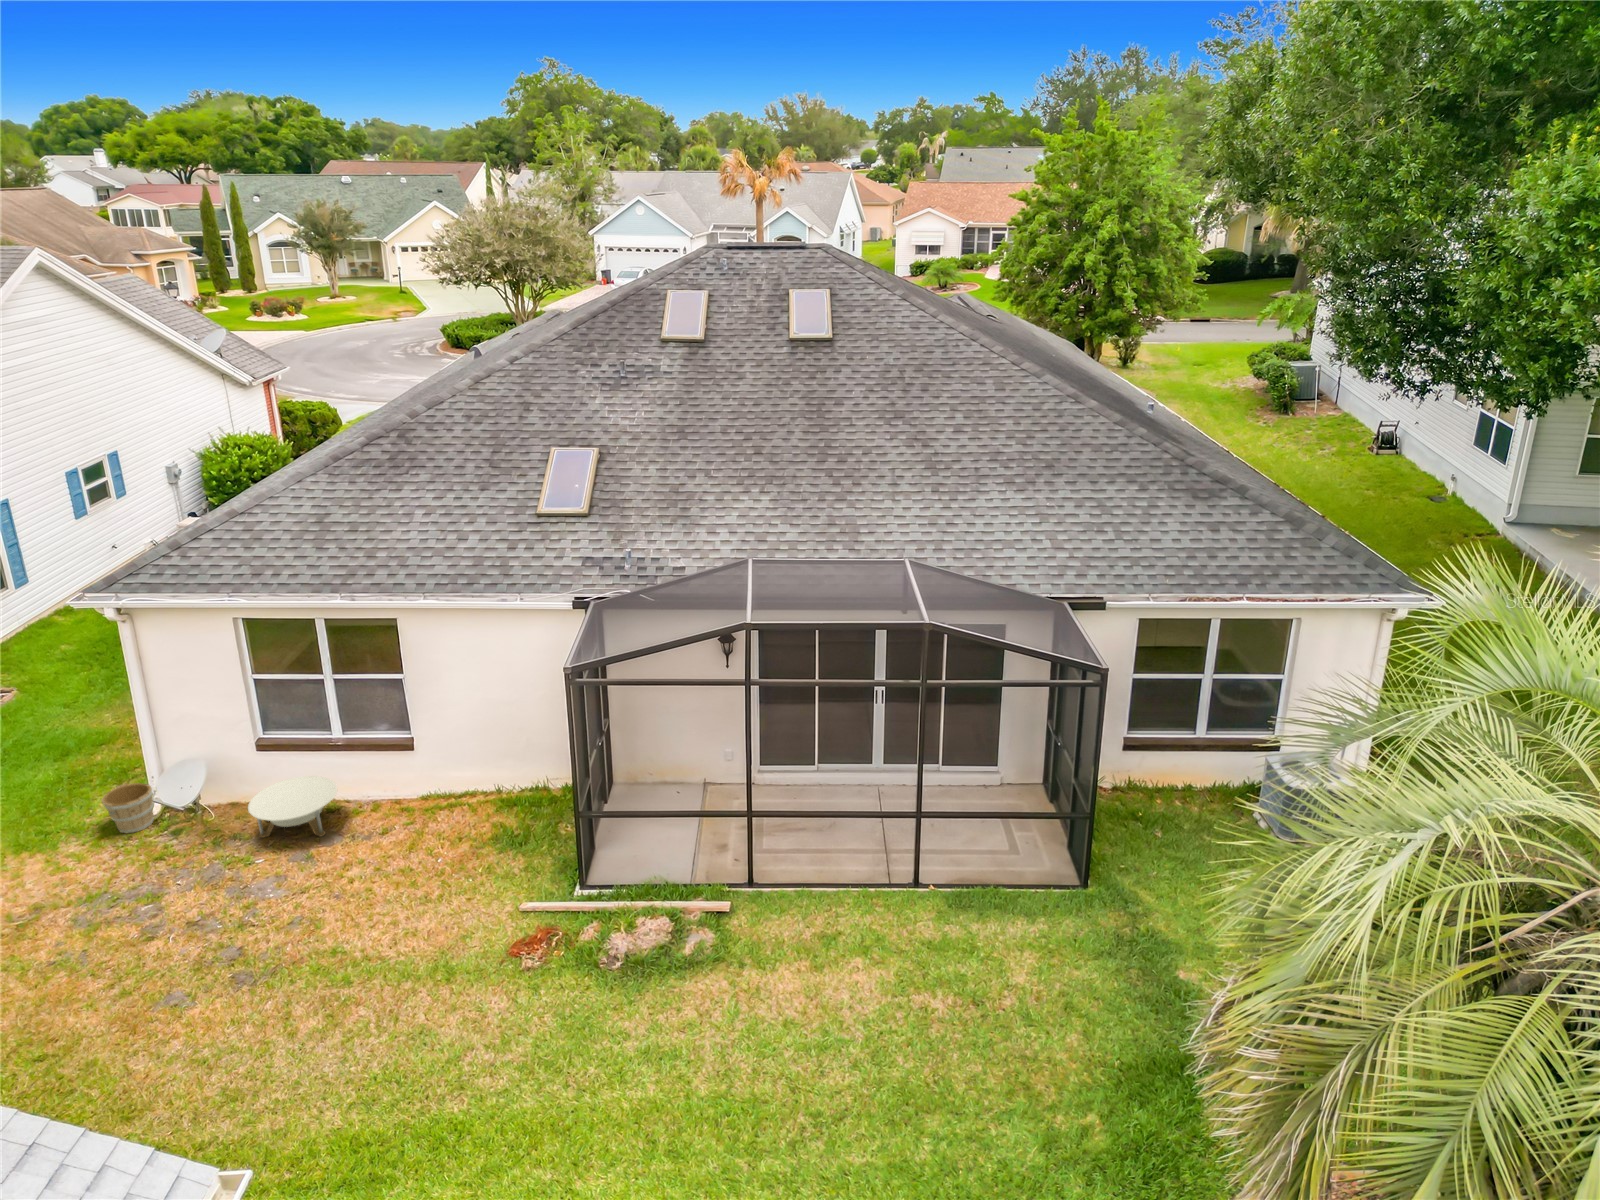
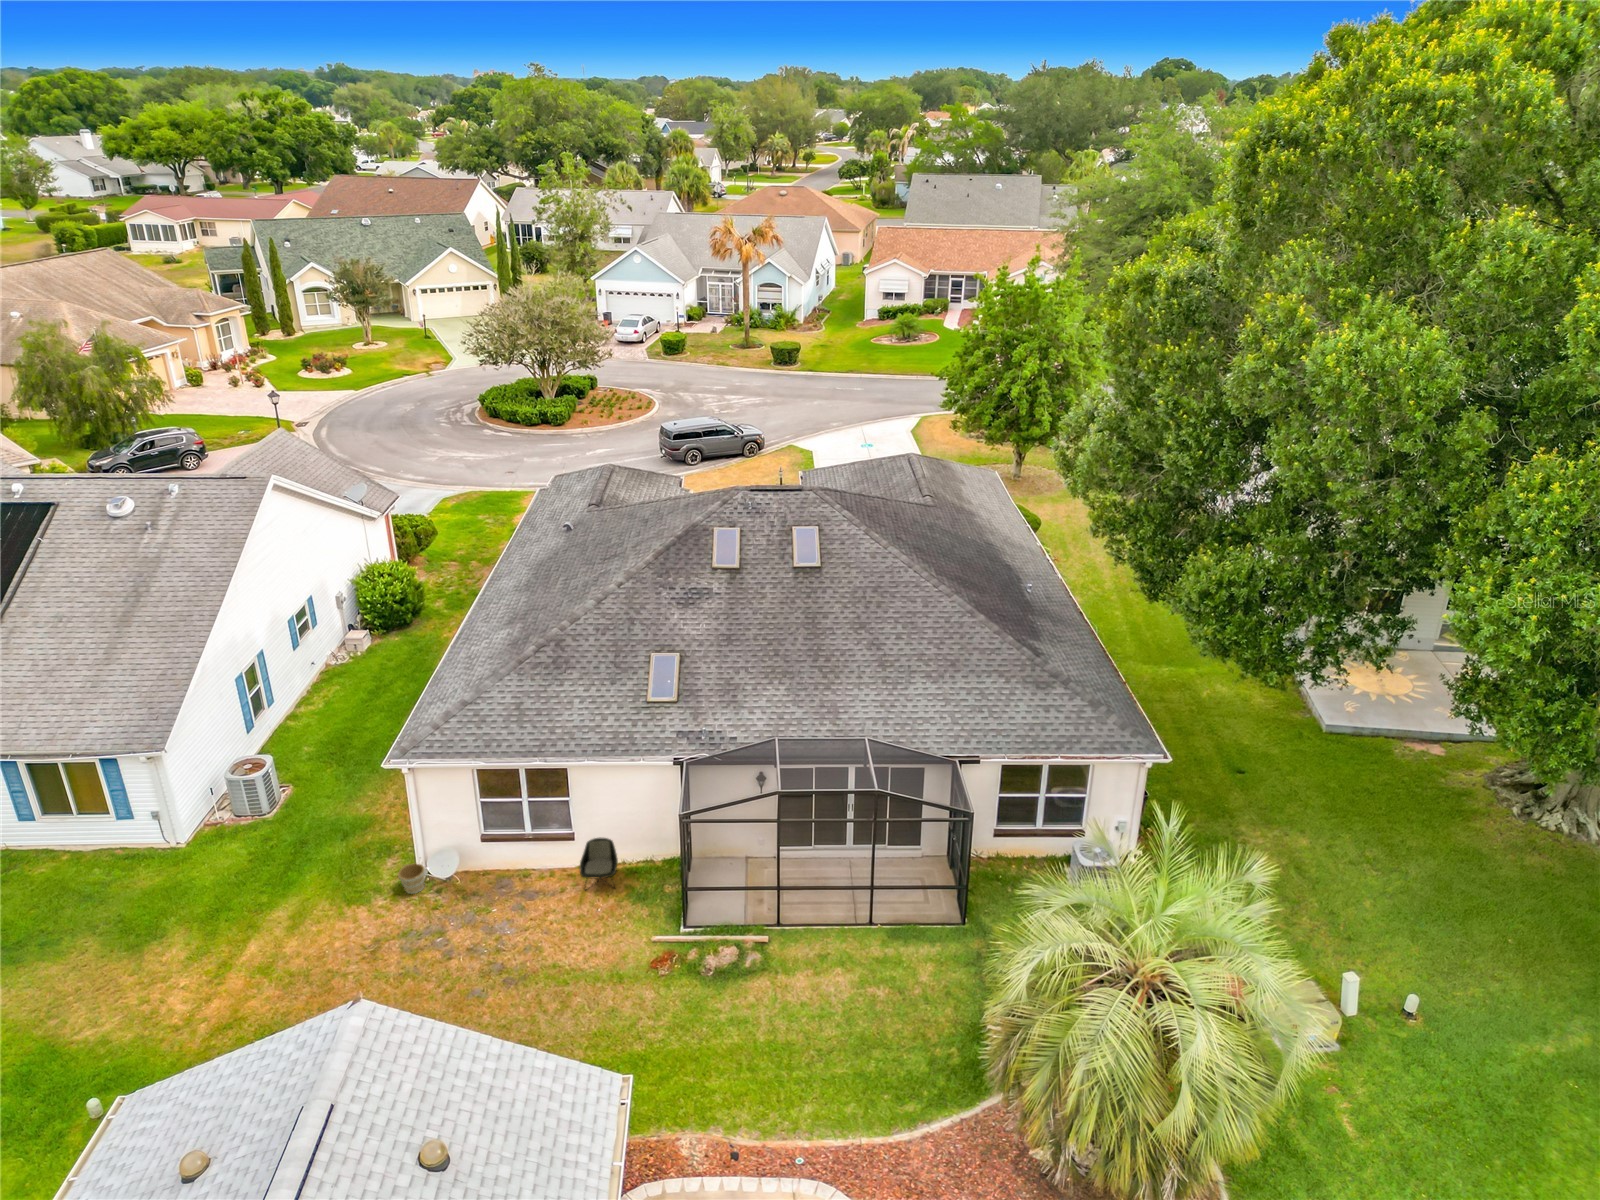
lounge chair: none [412,742,487,830] -> present [580,838,618,888]
round table: present [248,776,337,838] -> none [485,858,534,897]

